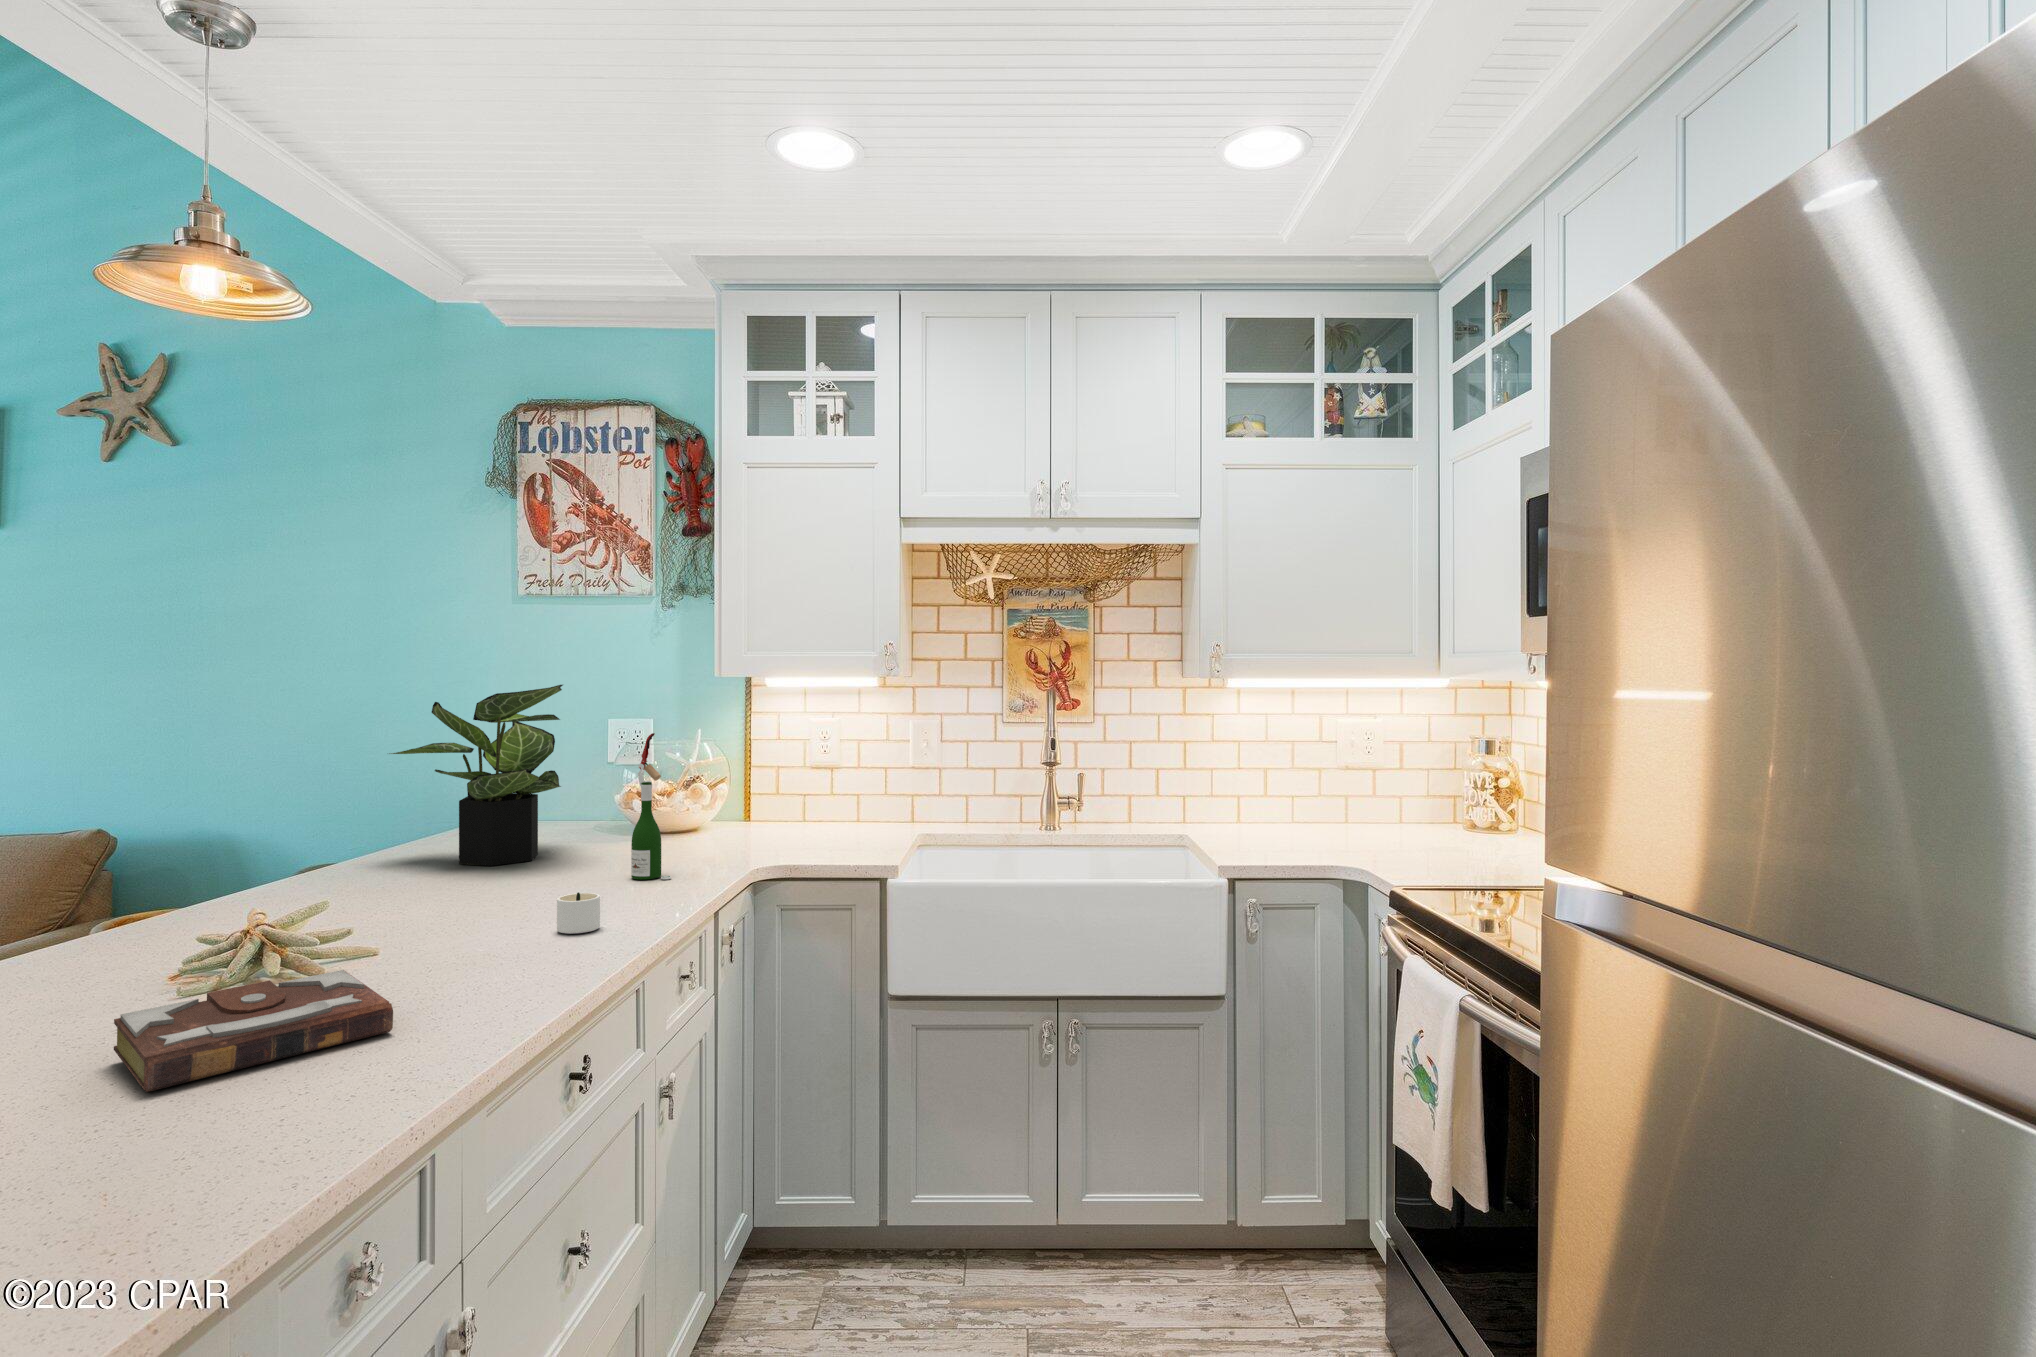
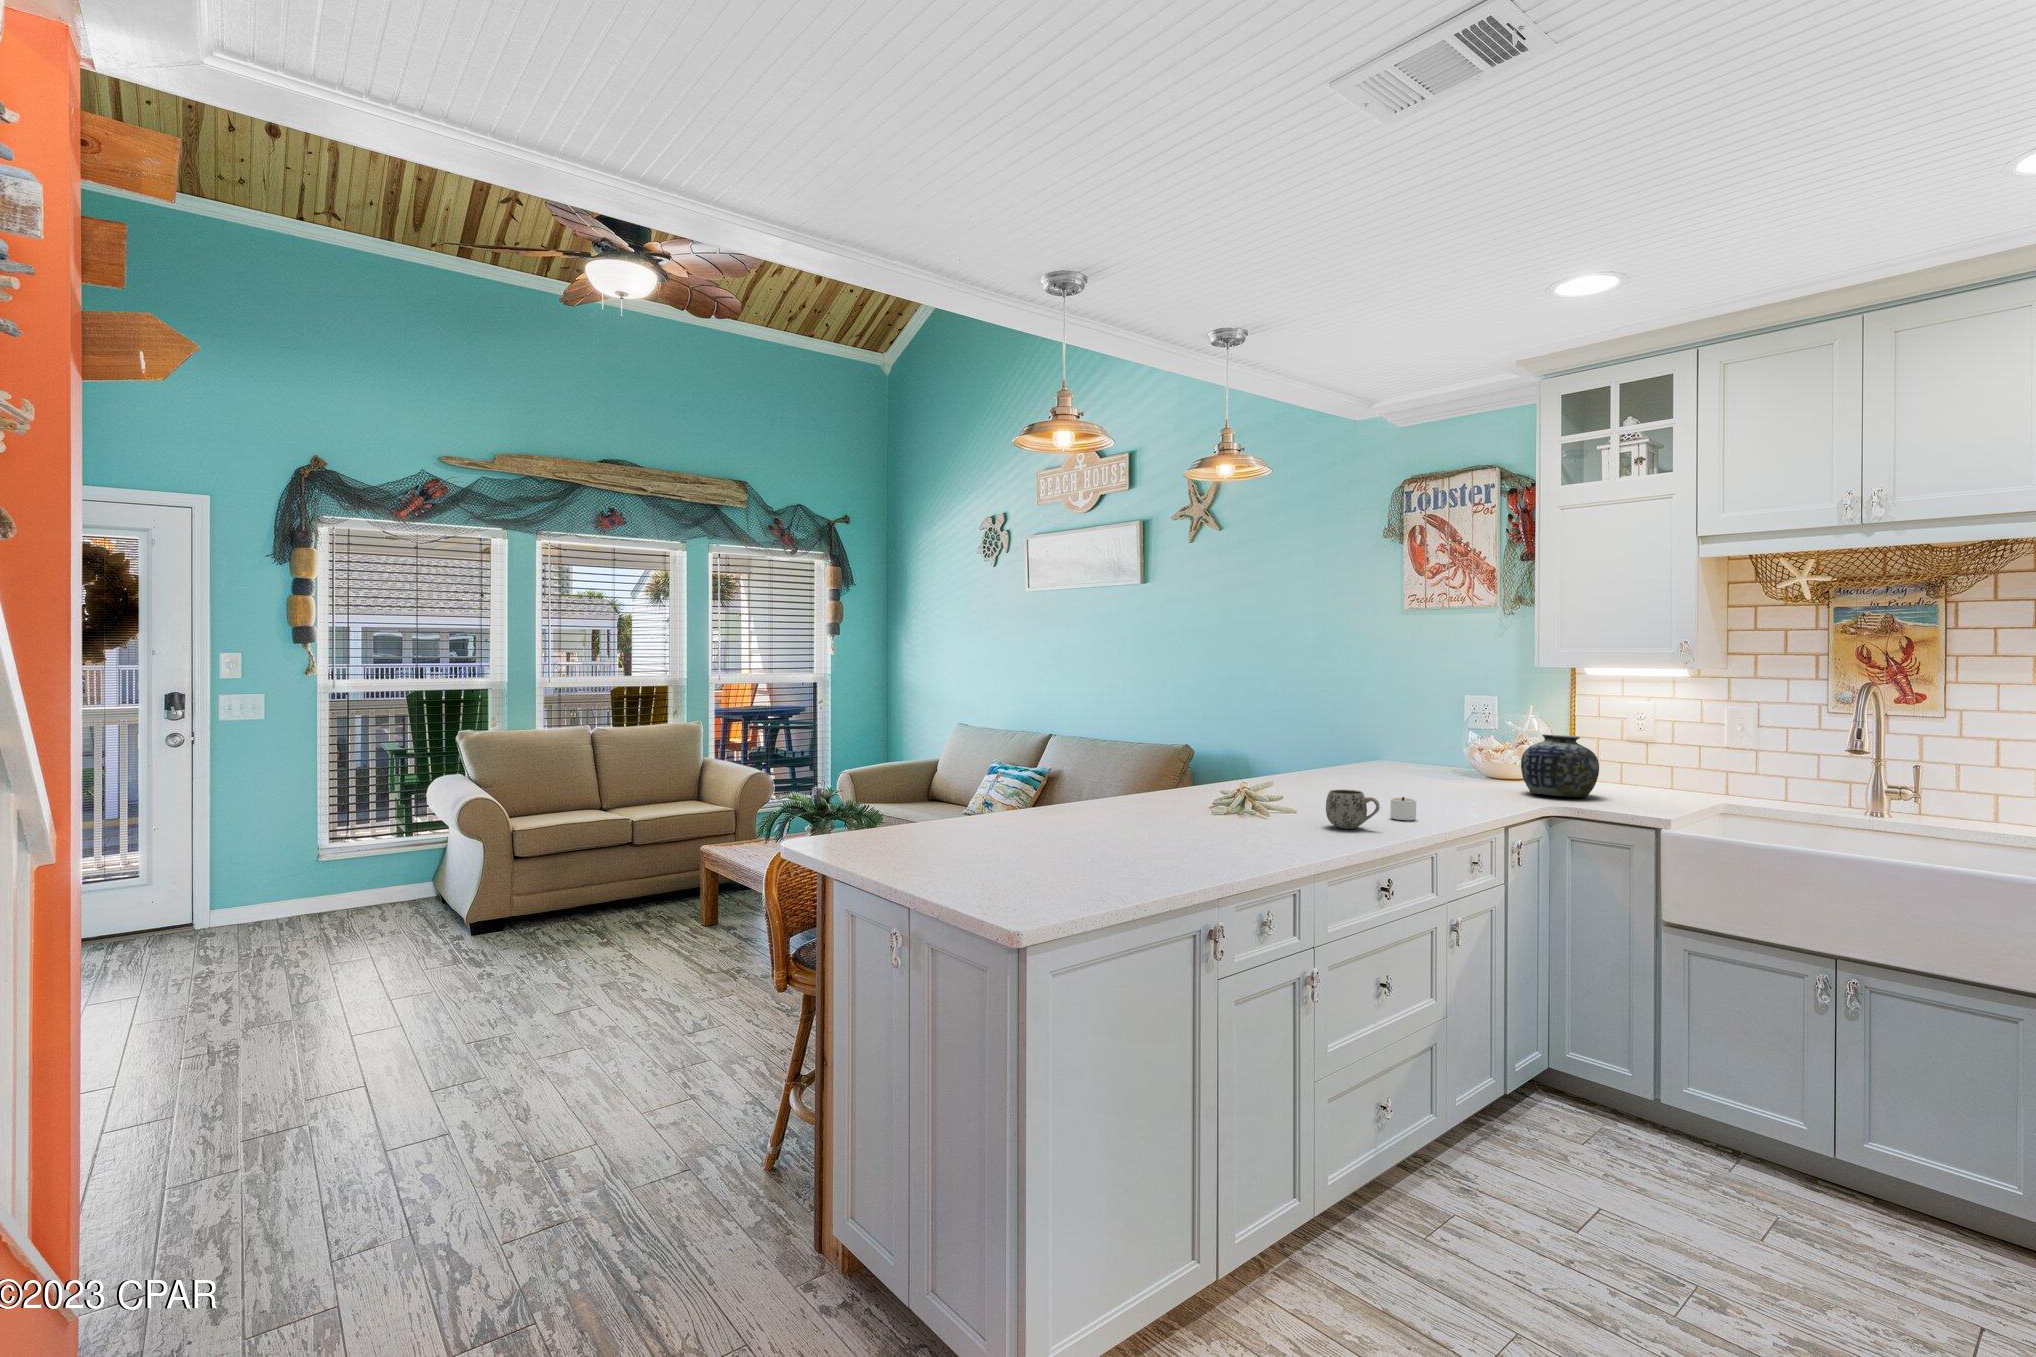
potted plant: present [389,685,563,866] -> none [1316,672,1422,785]
wine bottle: present [631,733,671,880] -> none [1454,706,1480,804]
vase: none [706,766,799,849] -> present [1521,734,1599,797]
mug: none [449,900,554,977] -> present [1326,790,1380,829]
book: present [114,970,393,1092] -> none [1190,808,1293,839]

